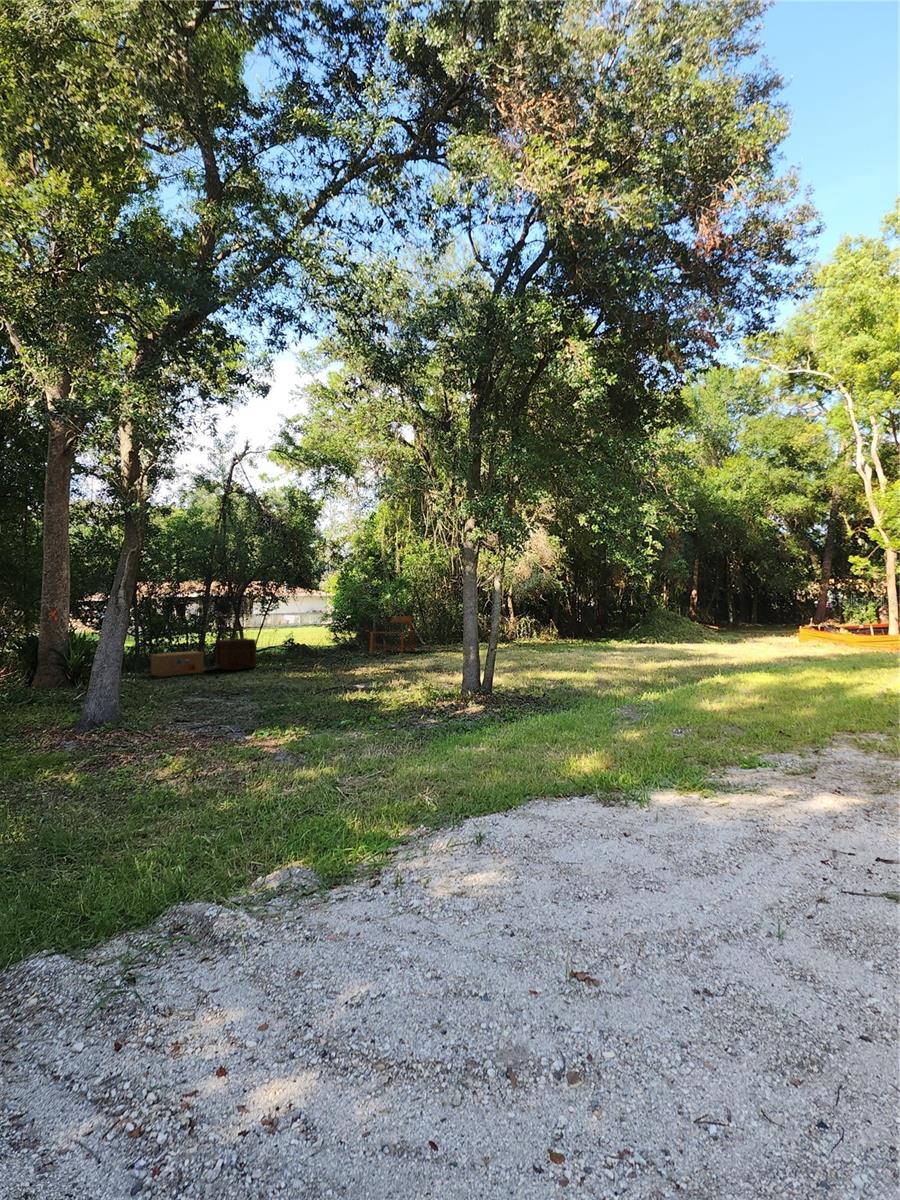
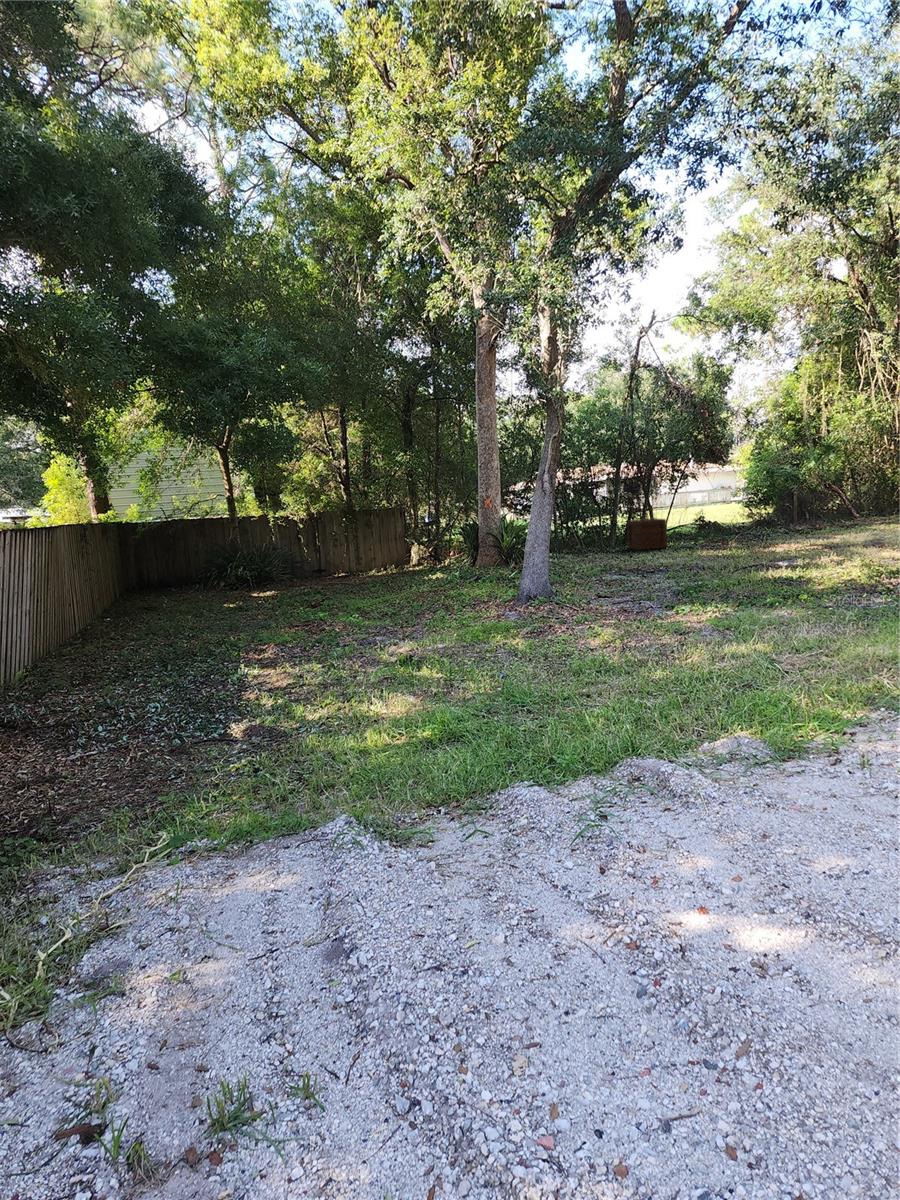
bench: present [370,616,414,654] -> none [789,486,845,531]
cardboard box: present [151,651,204,677] -> none [571,532,618,556]

